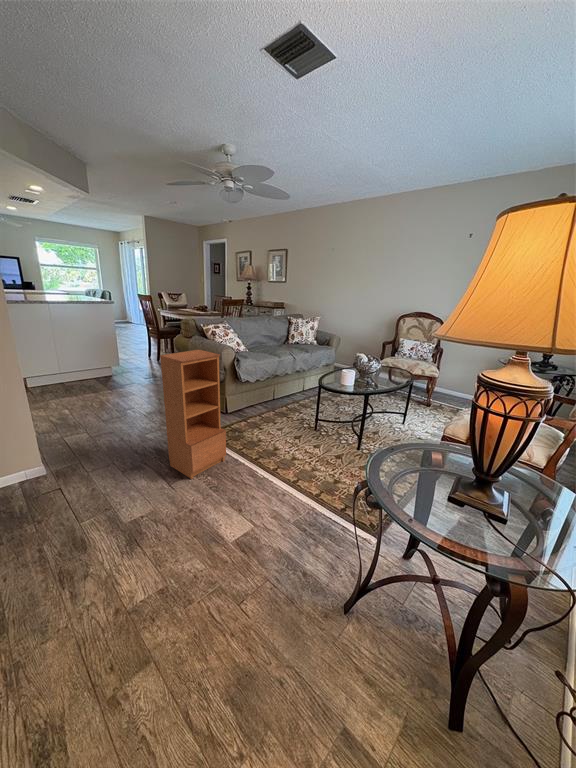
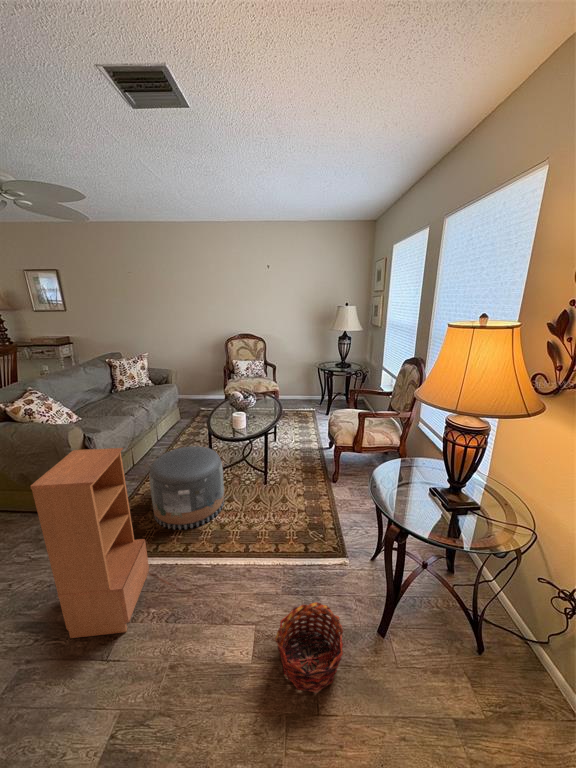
pouf: none [257,387,317,451] -> present [149,446,224,530]
basket: none [236,514,301,598] -> present [275,602,343,693]

